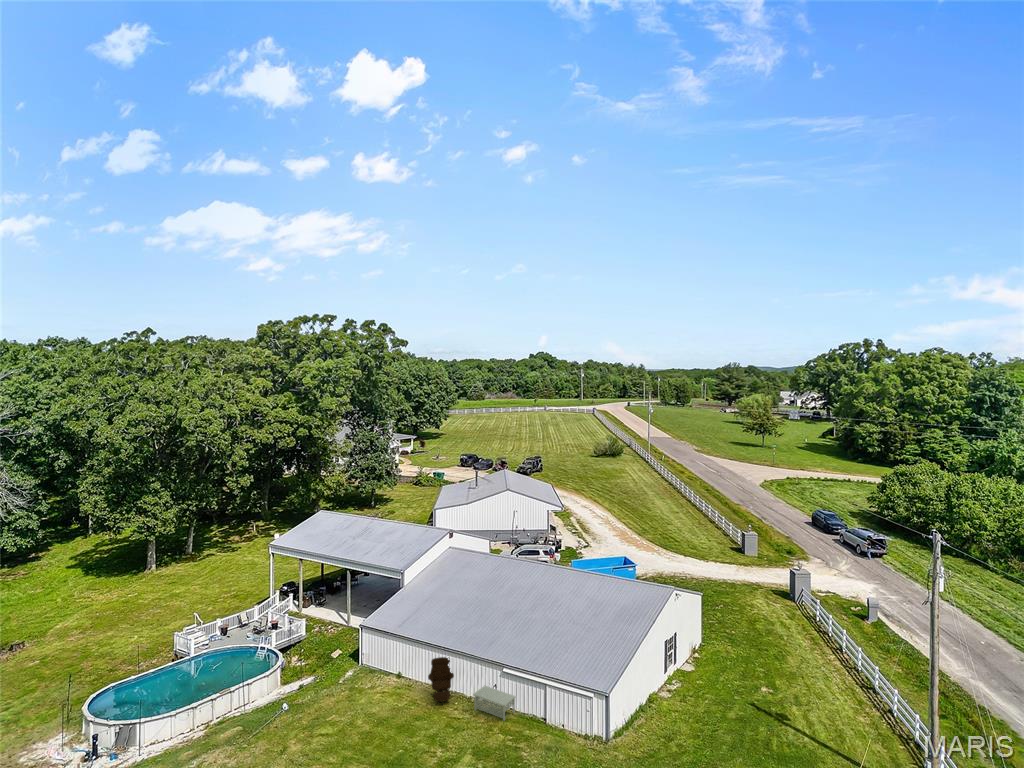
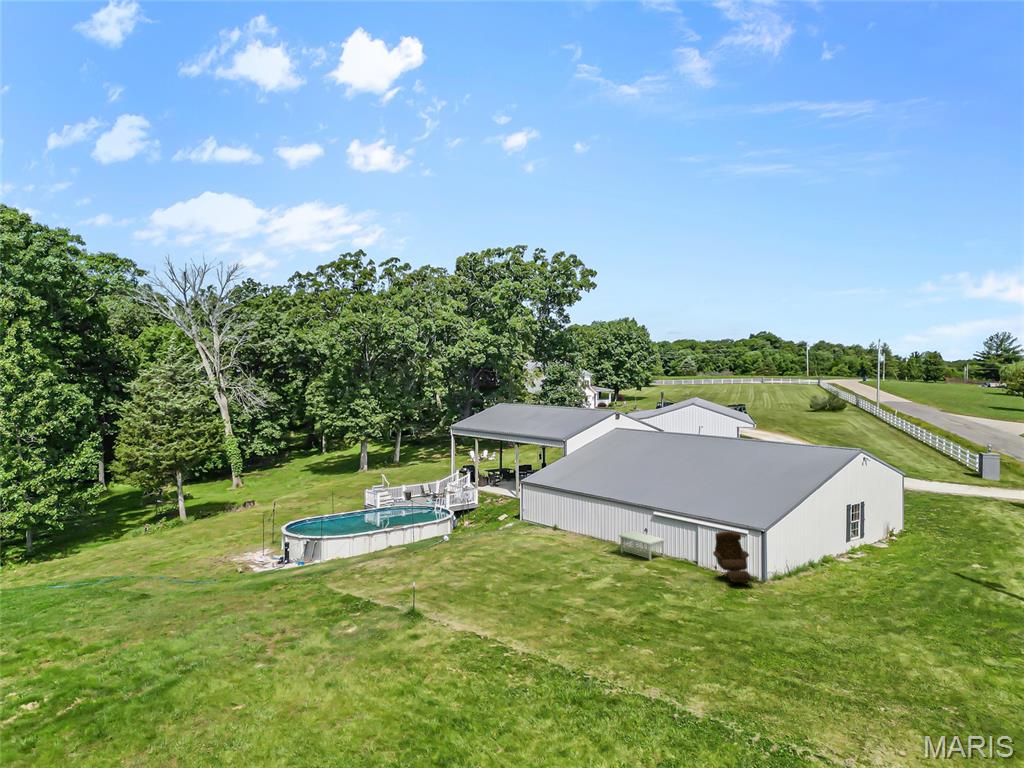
lounge chair: present [428,657,454,705] -> present [713,532,751,587]

